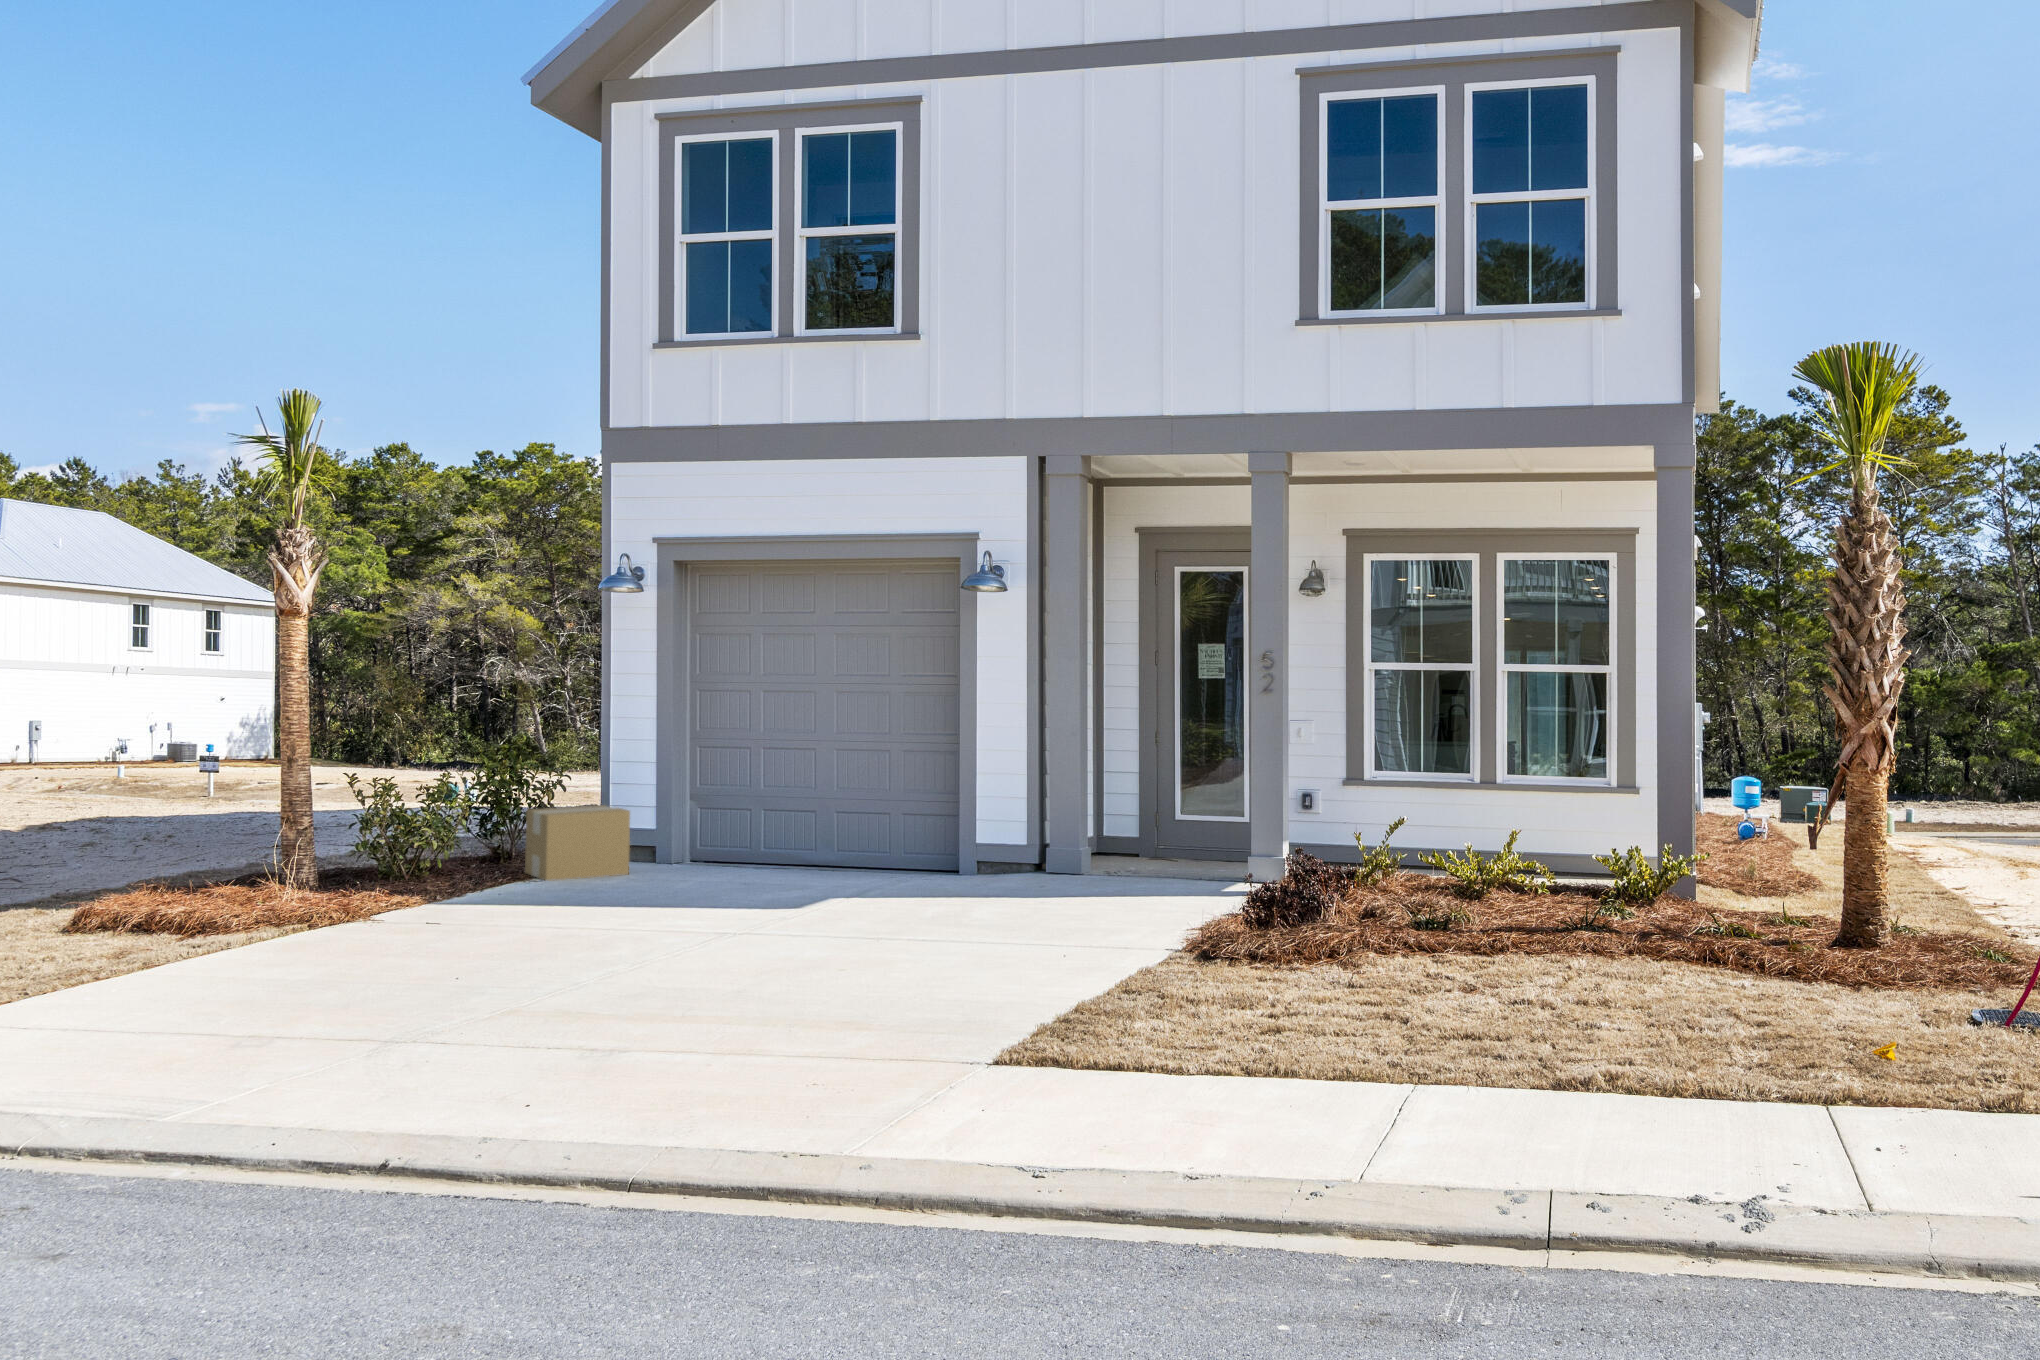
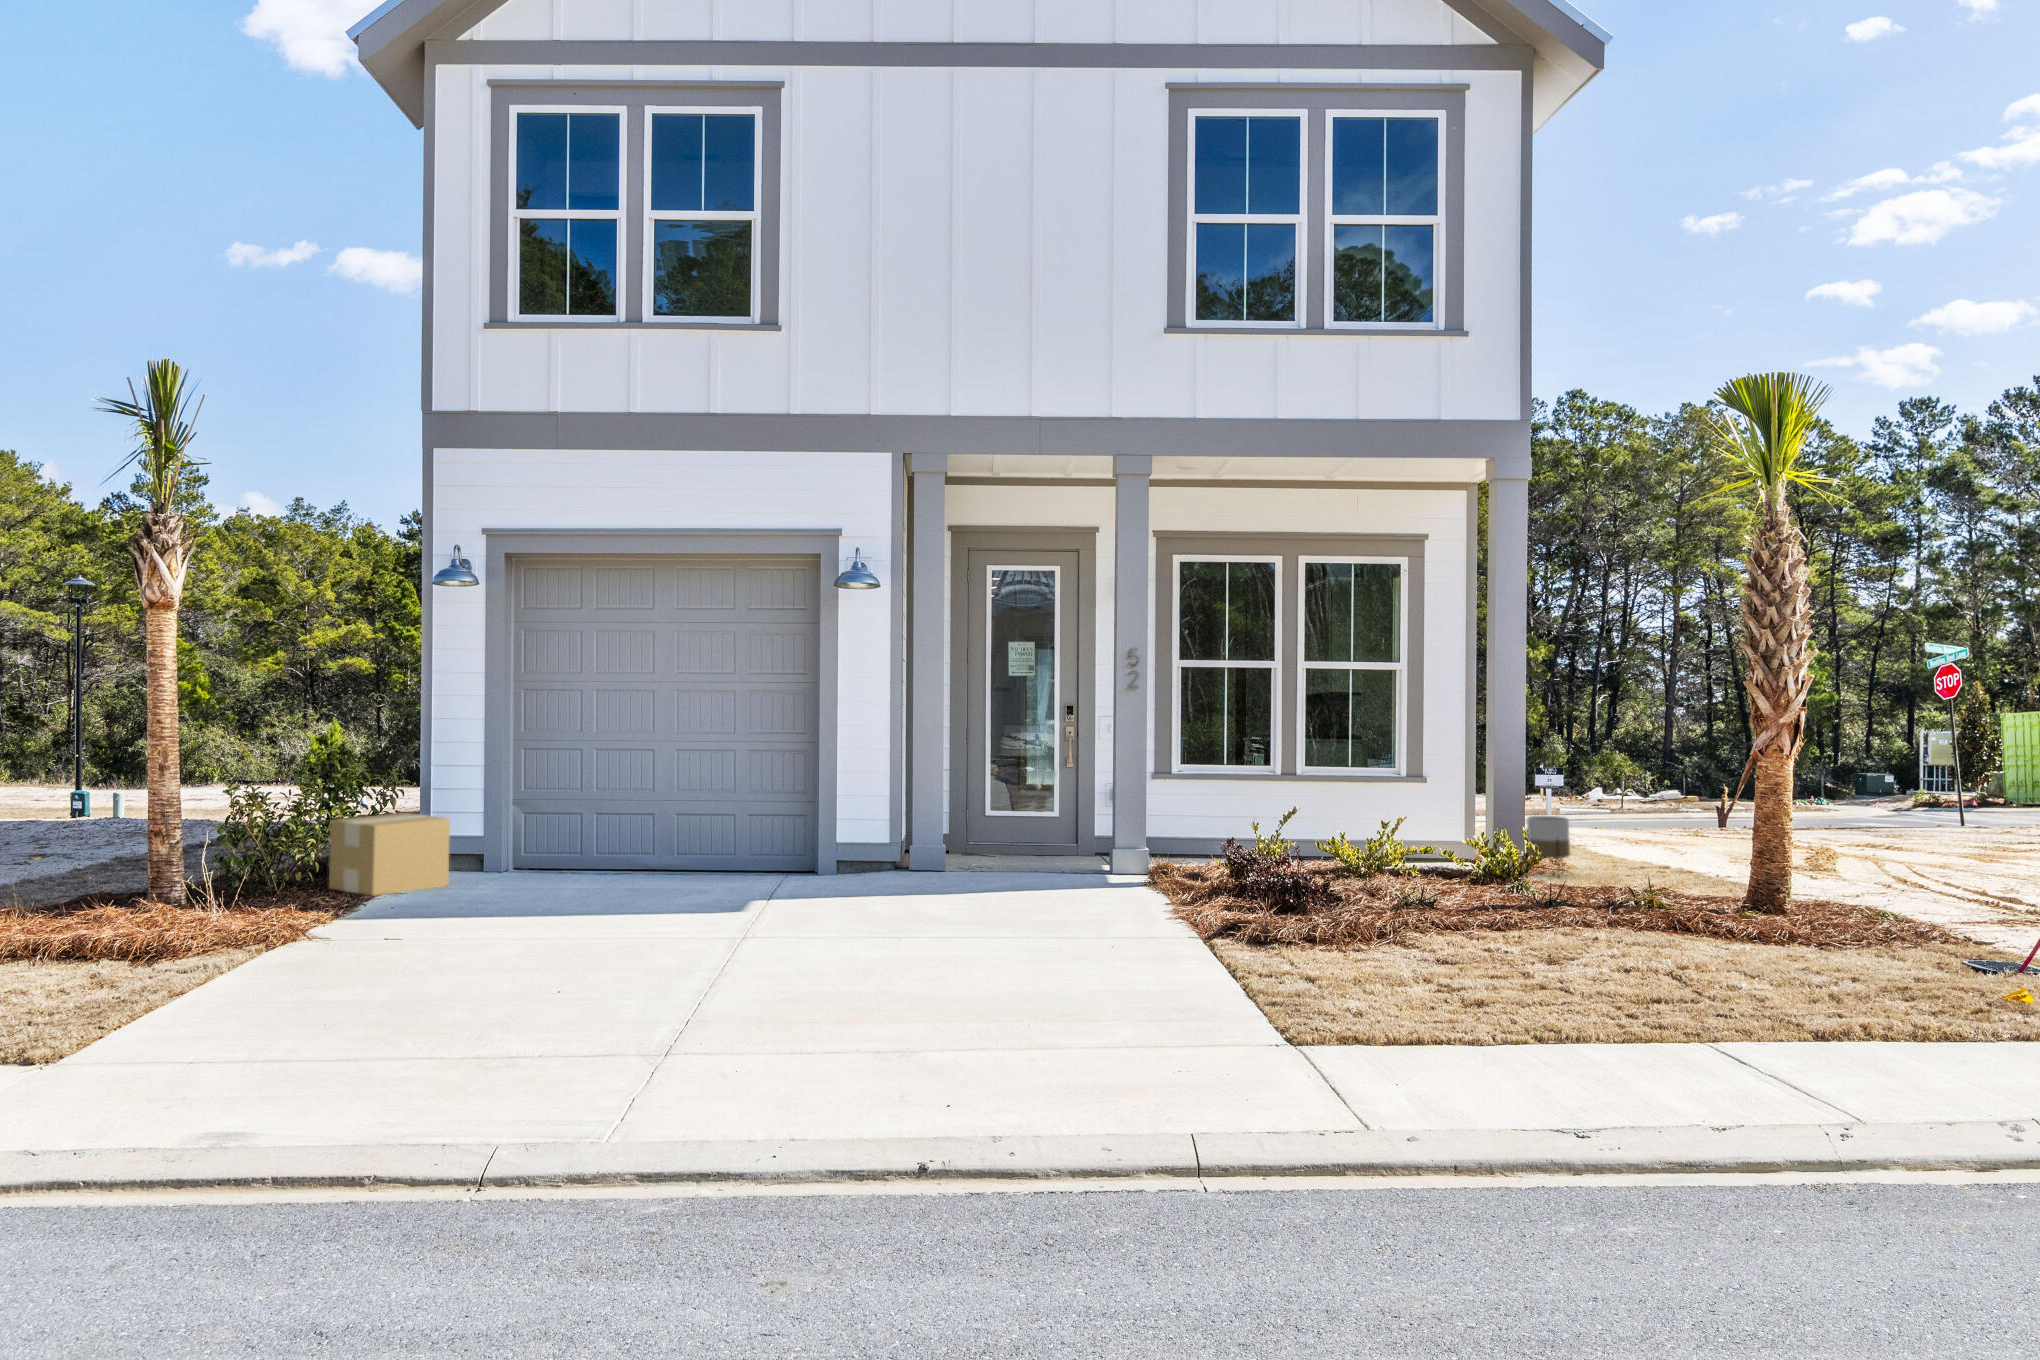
planter: none [1694,837,1741,907] -> present [1527,816,1570,878]

